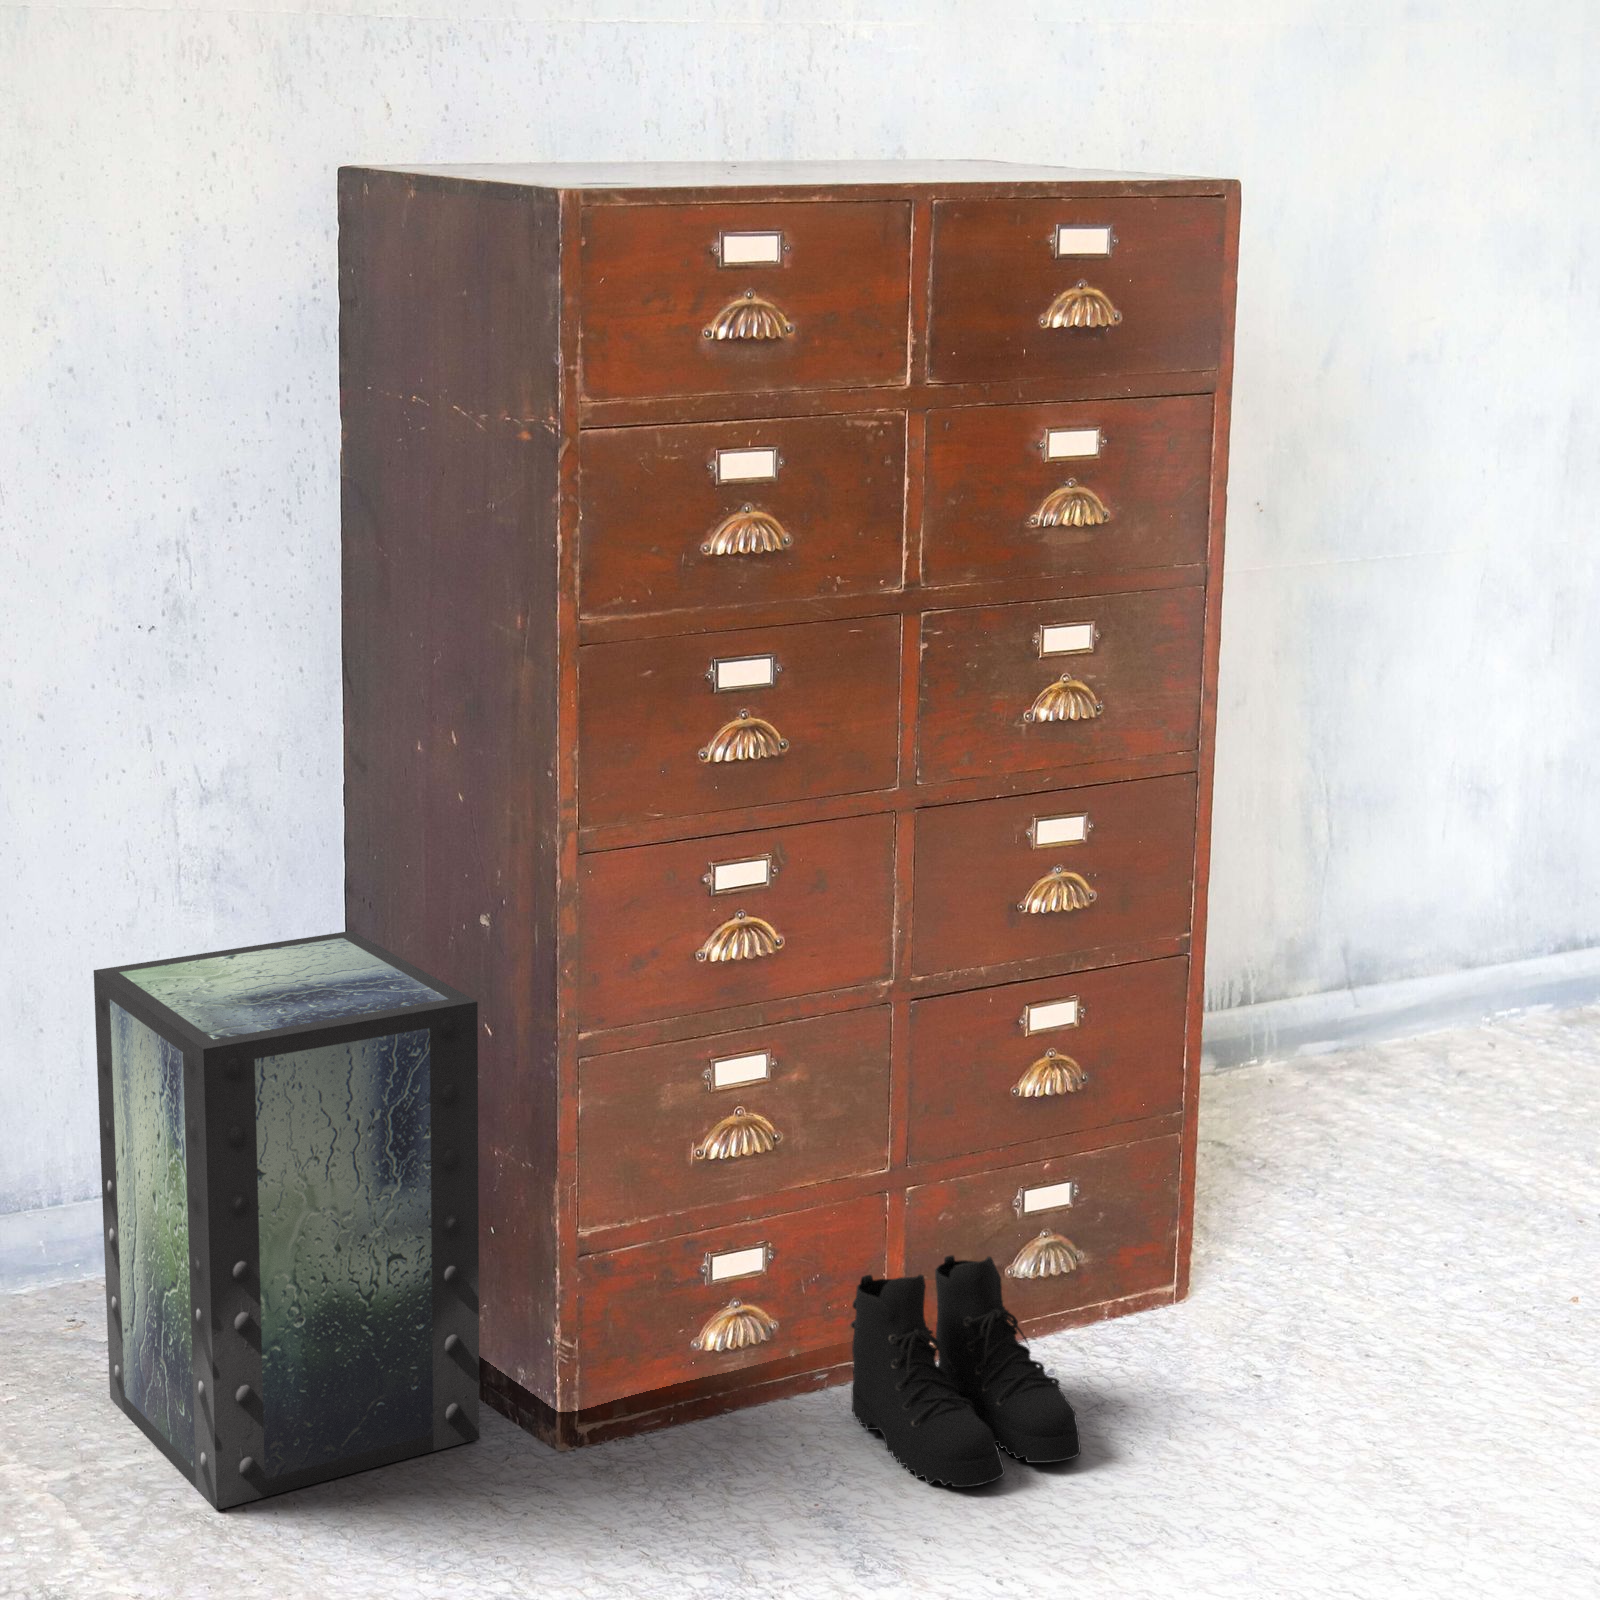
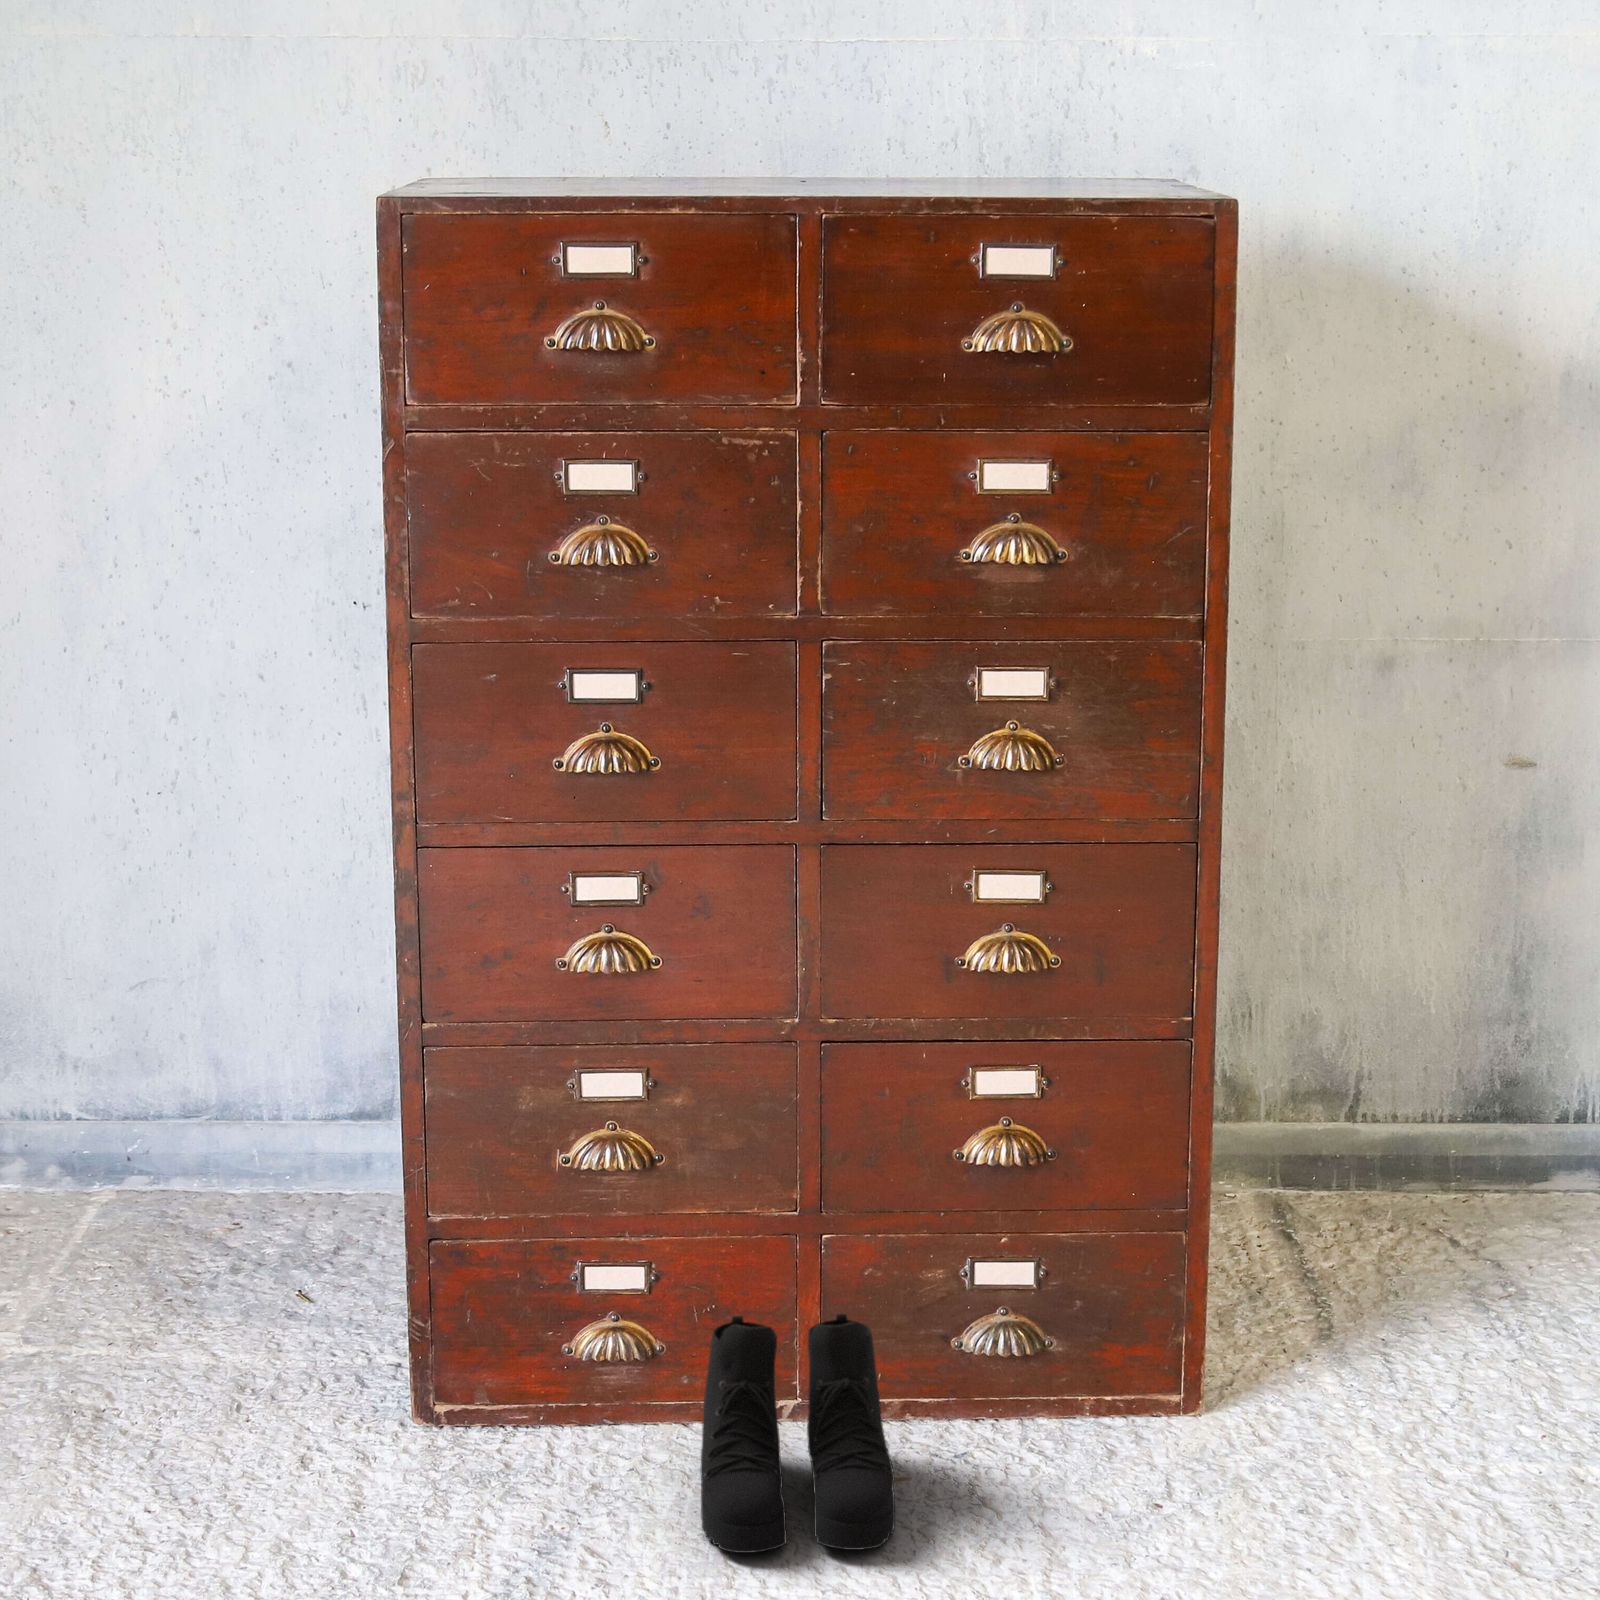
storage box: present [94,931,480,1510] -> none [66,892,377,1406]

